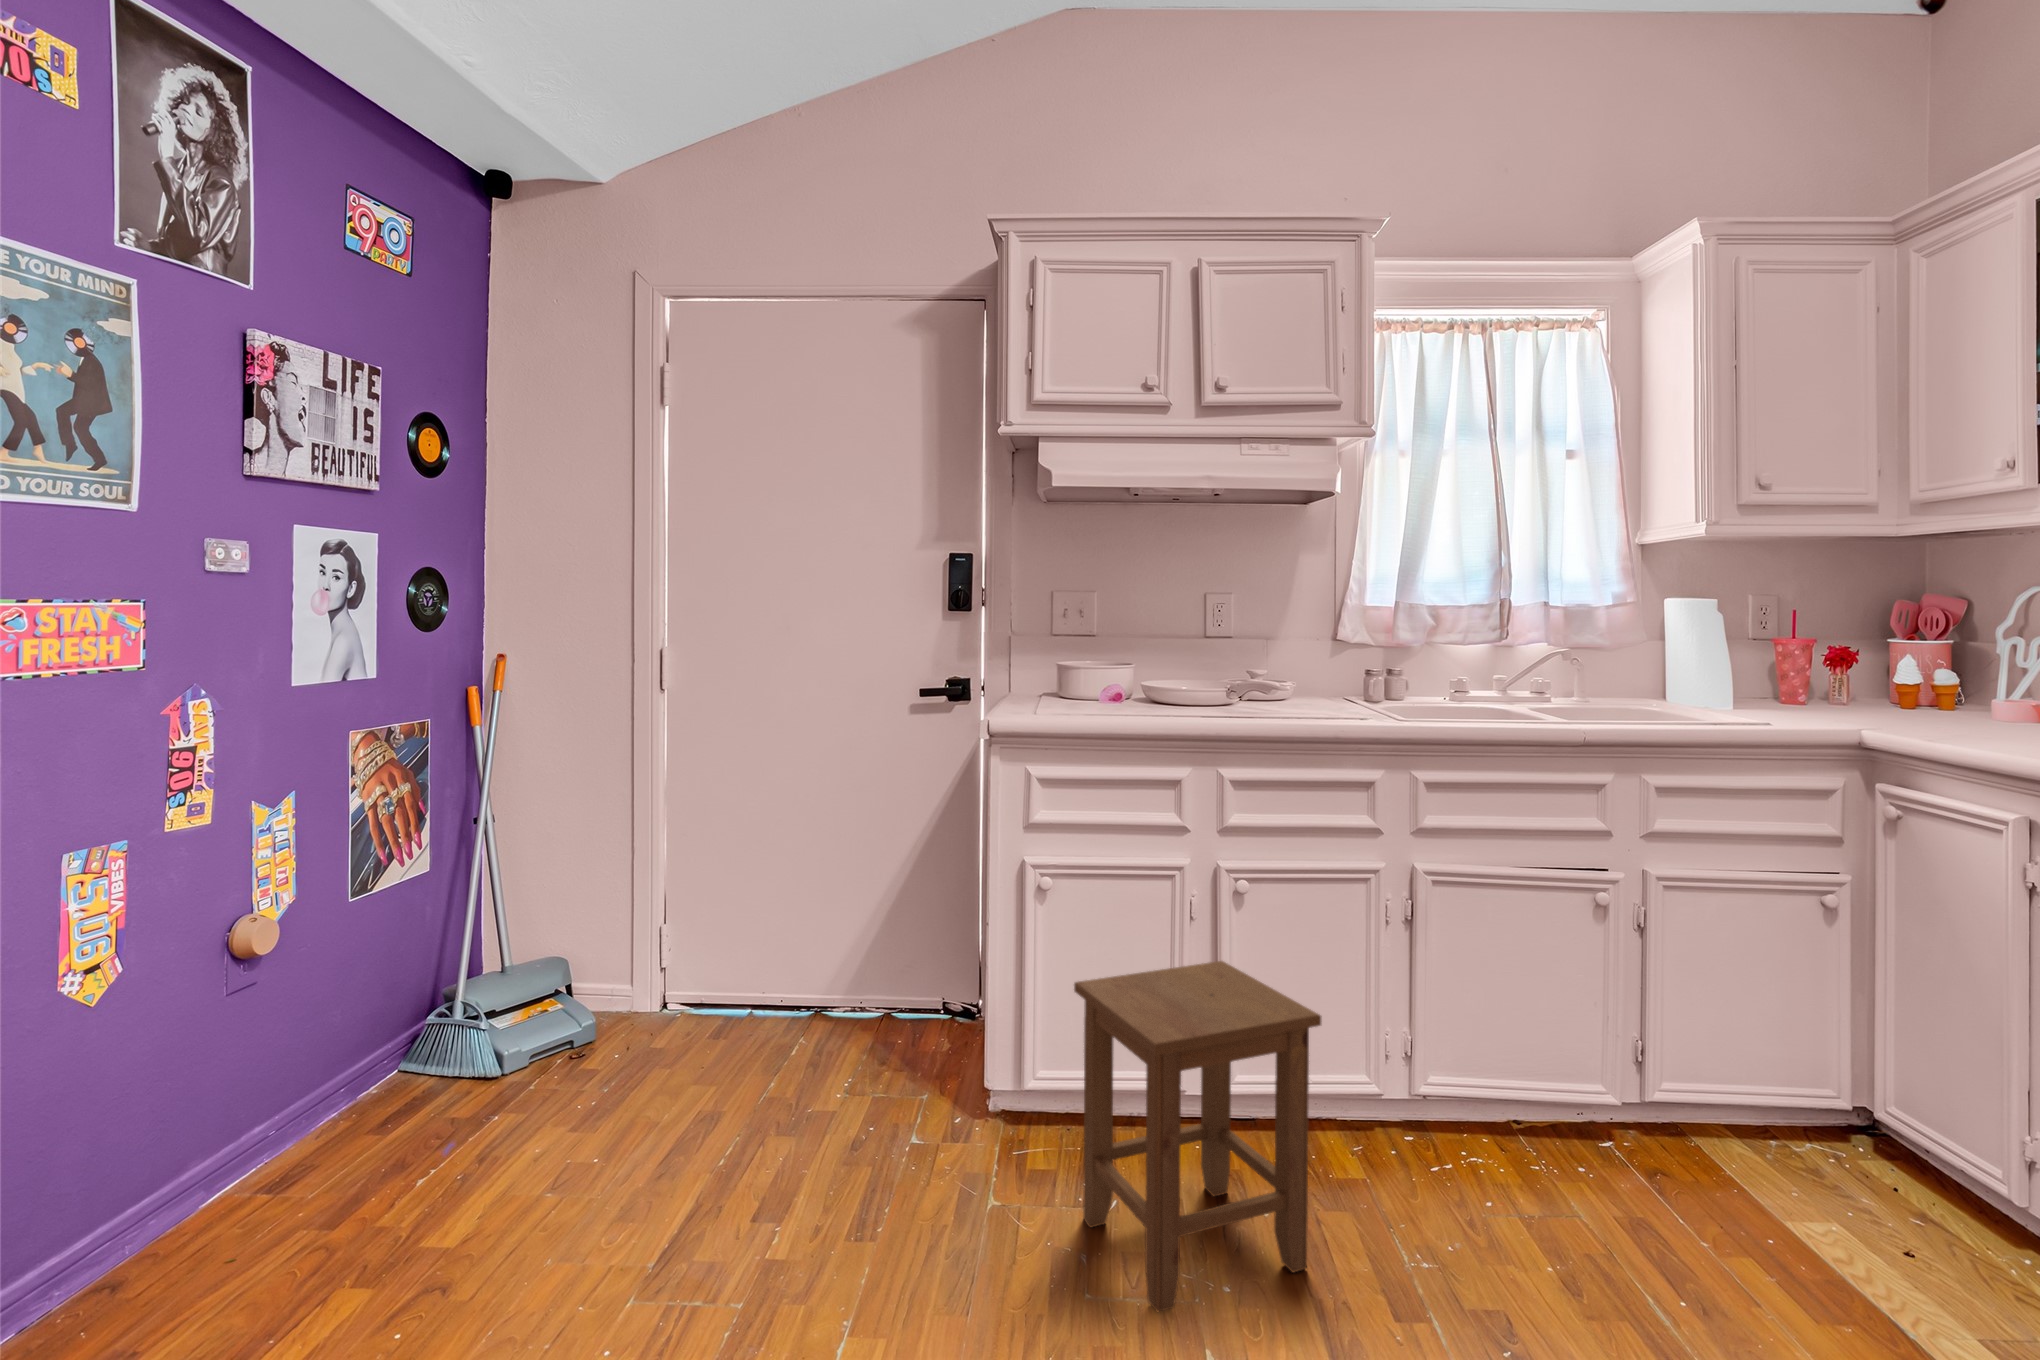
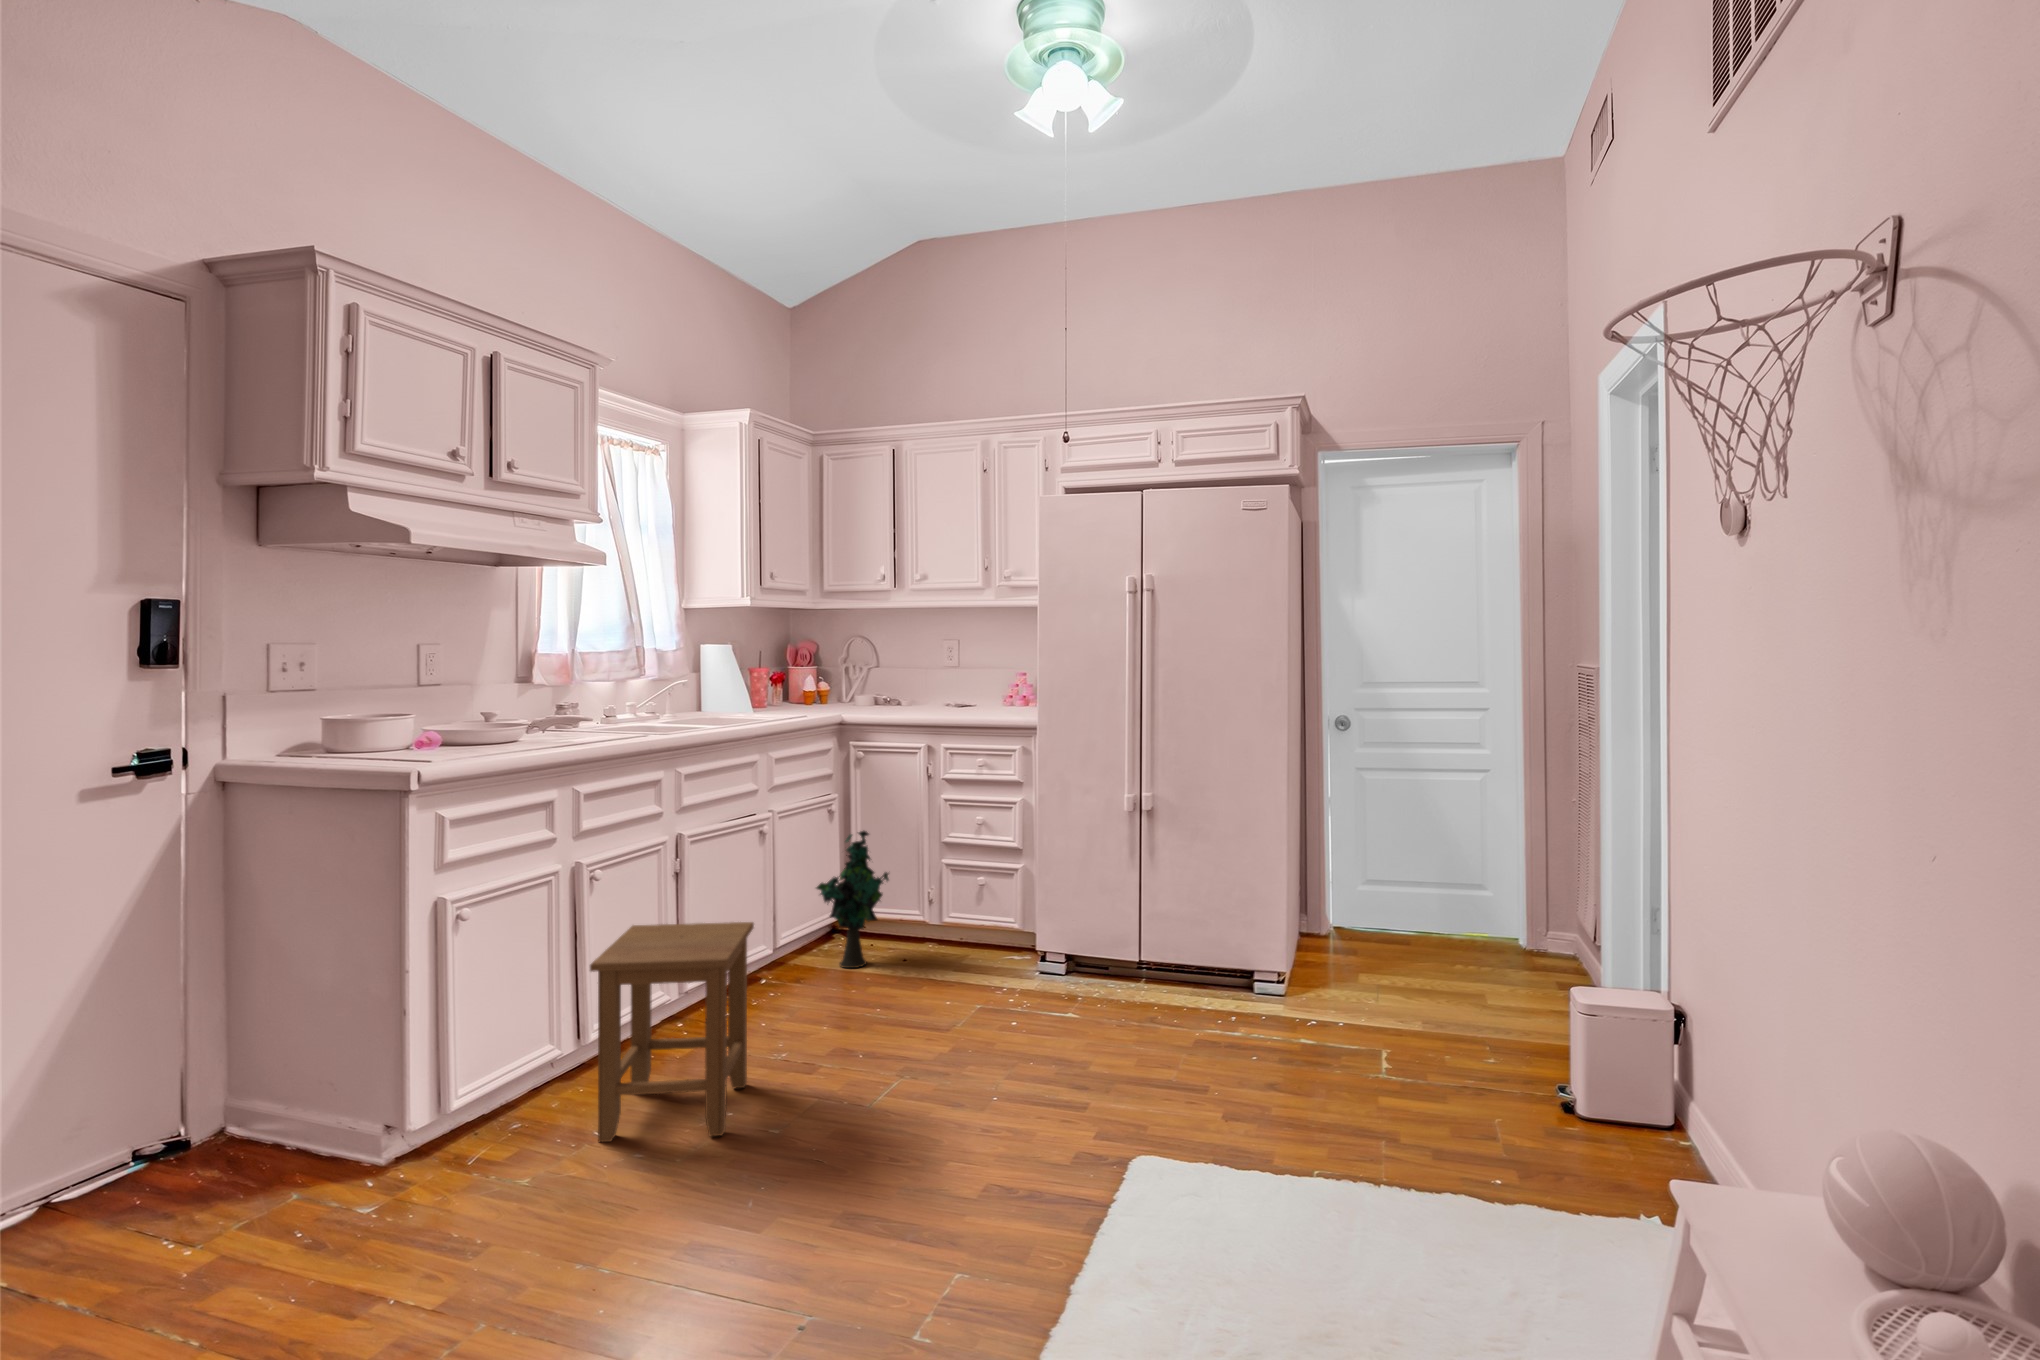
decorative plant: none [1703,951,1878,1215] -> present [816,831,889,968]

